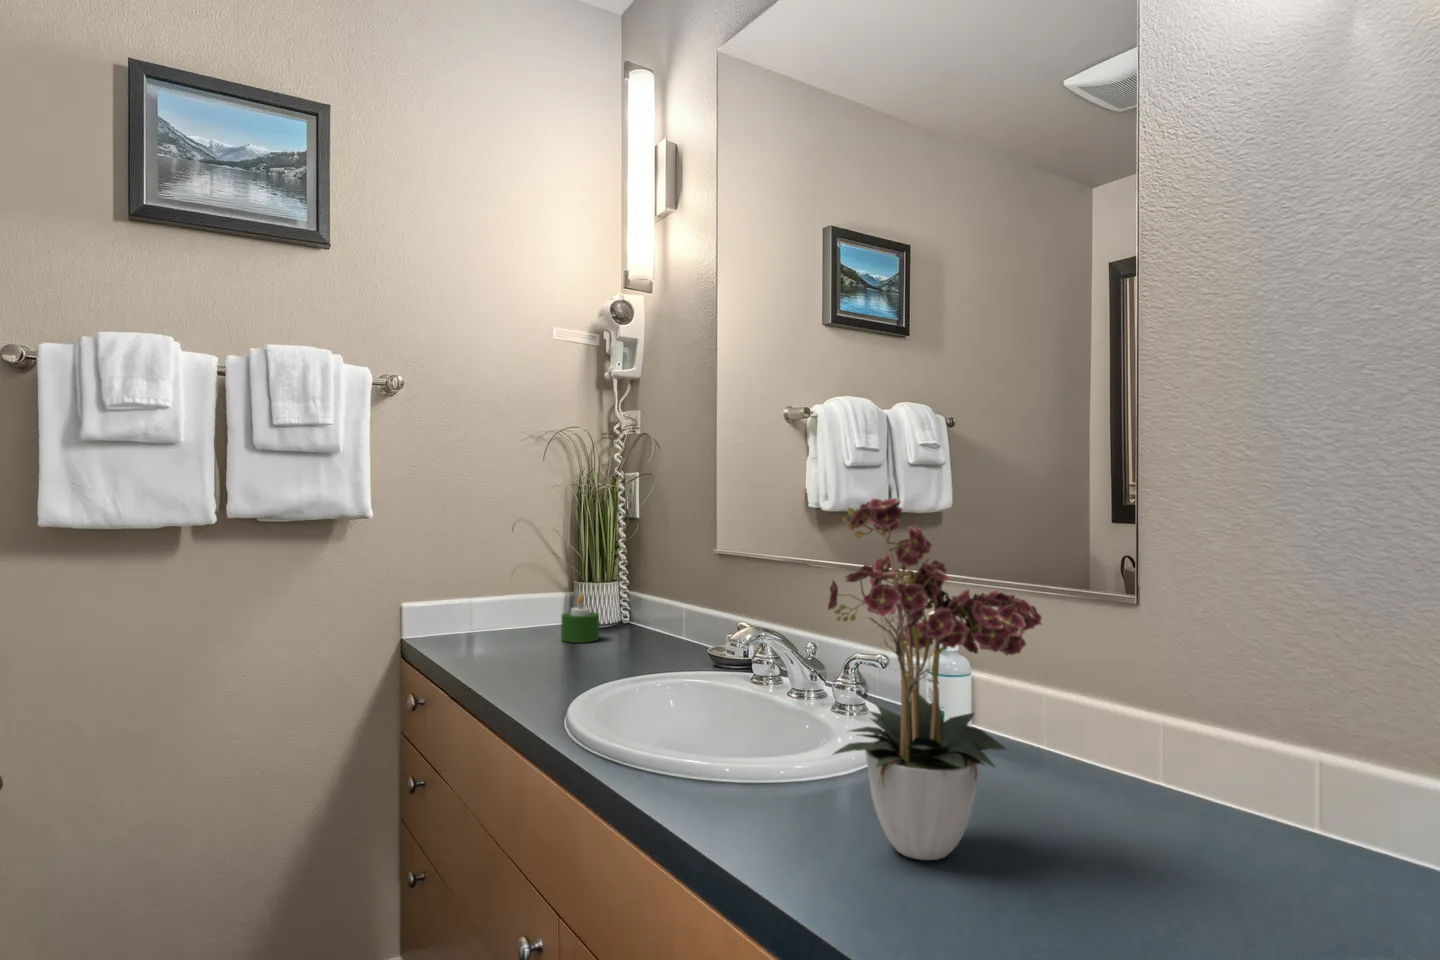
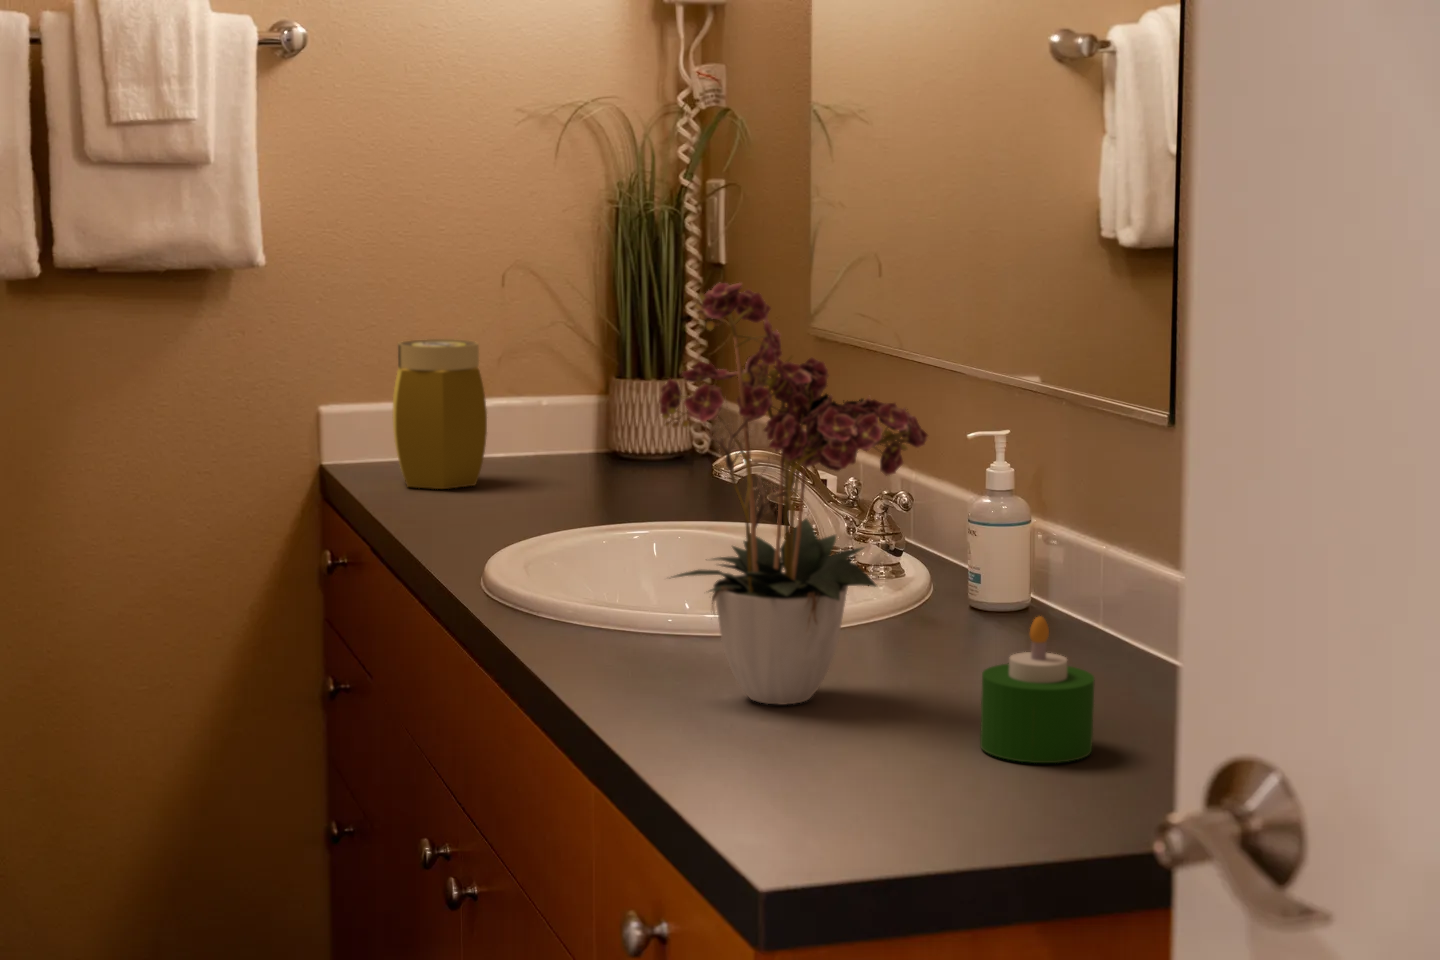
jar: none [456,561,519,655] -> present [393,339,487,489]
candle: present [561,595,599,643] -> present [980,616,1094,763]

